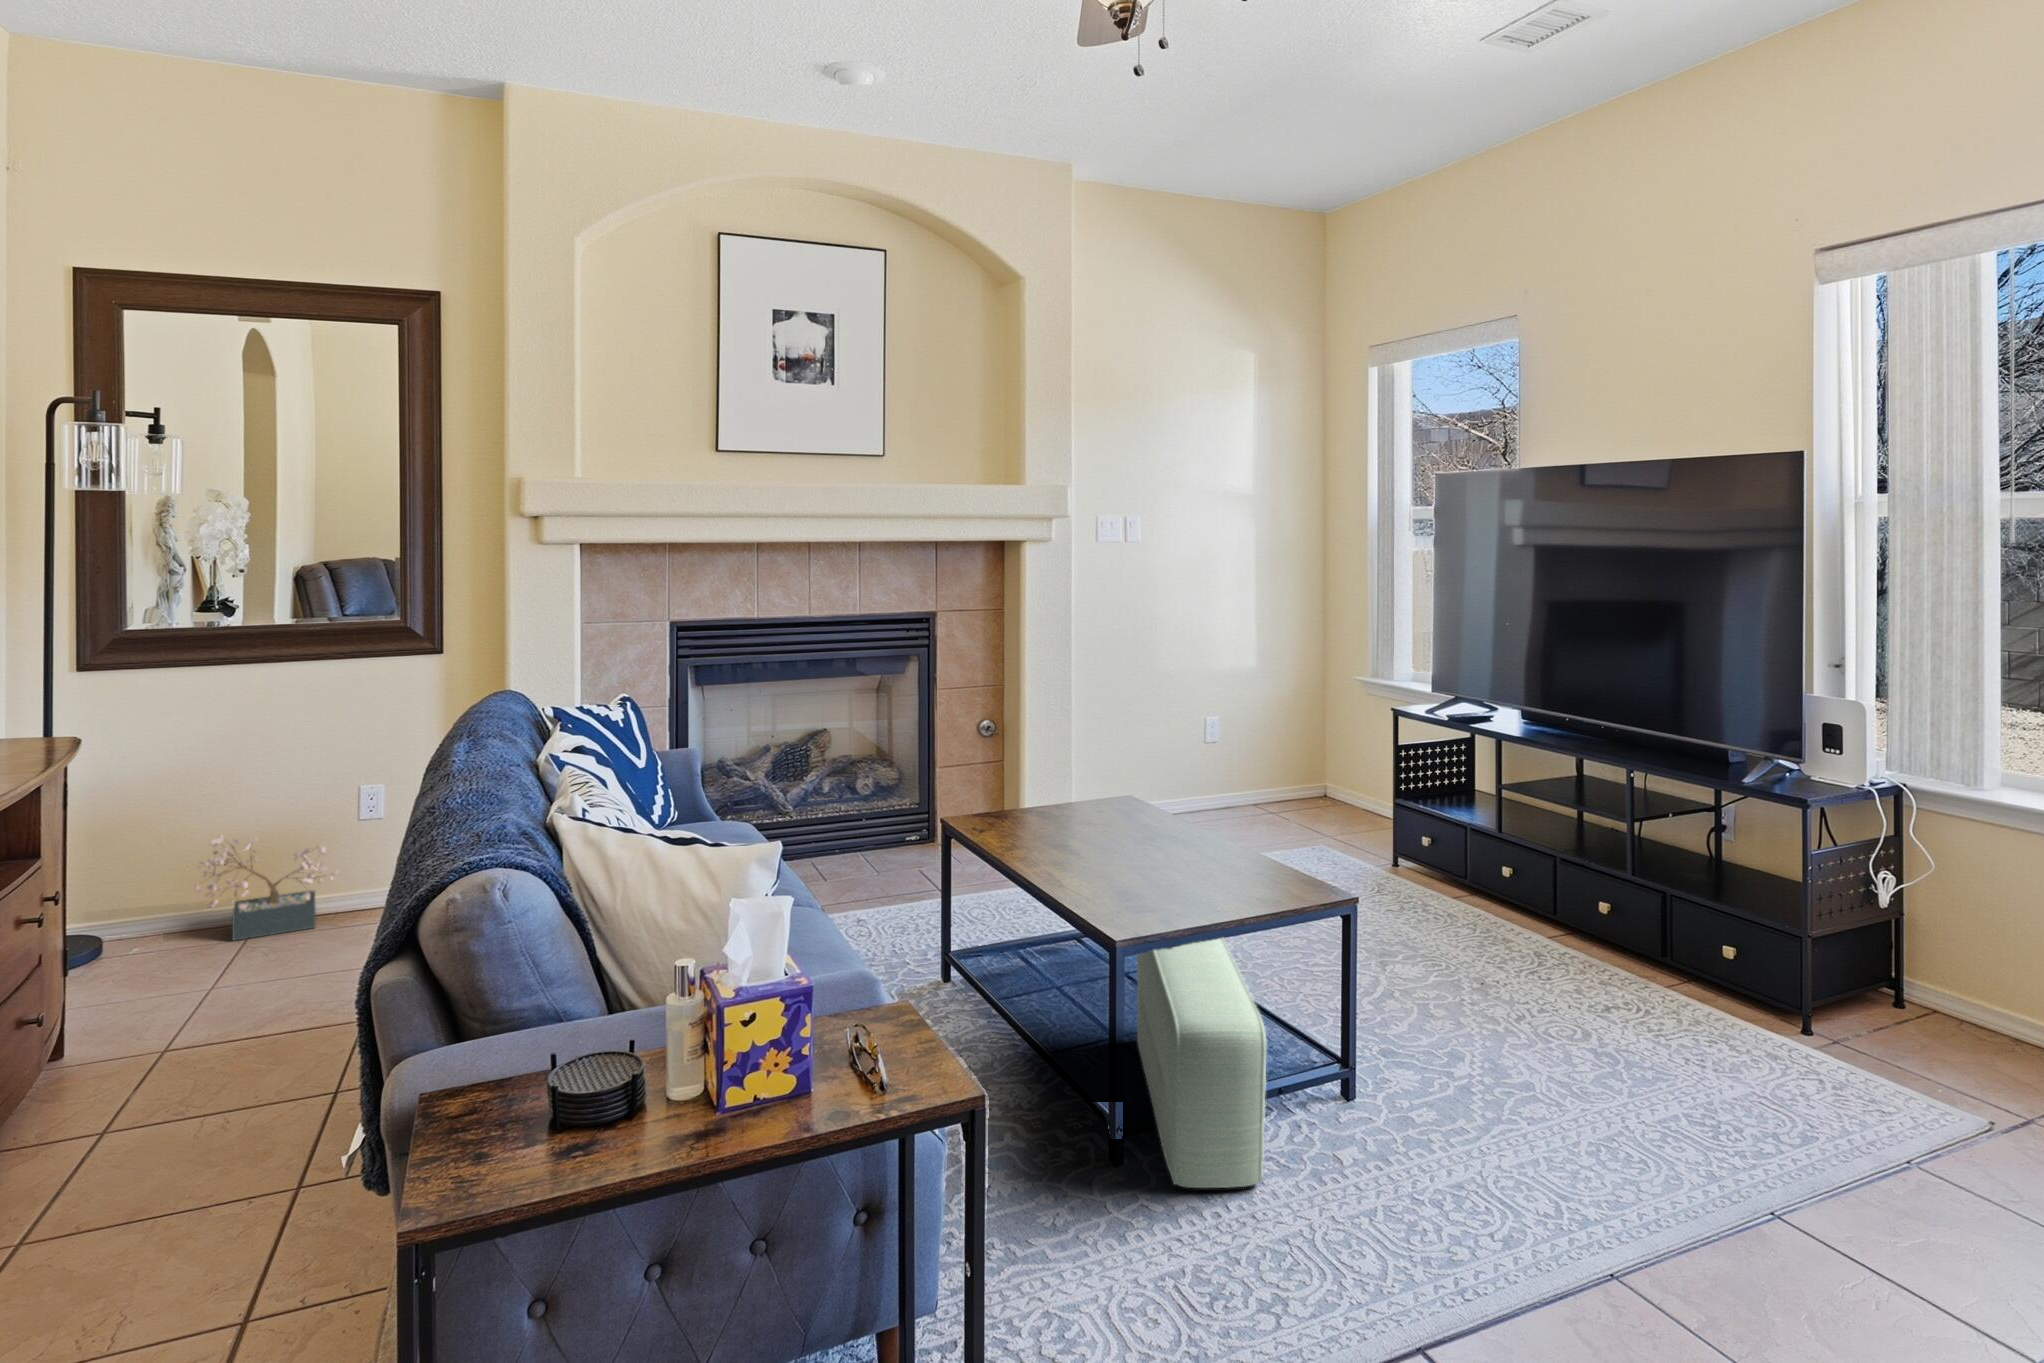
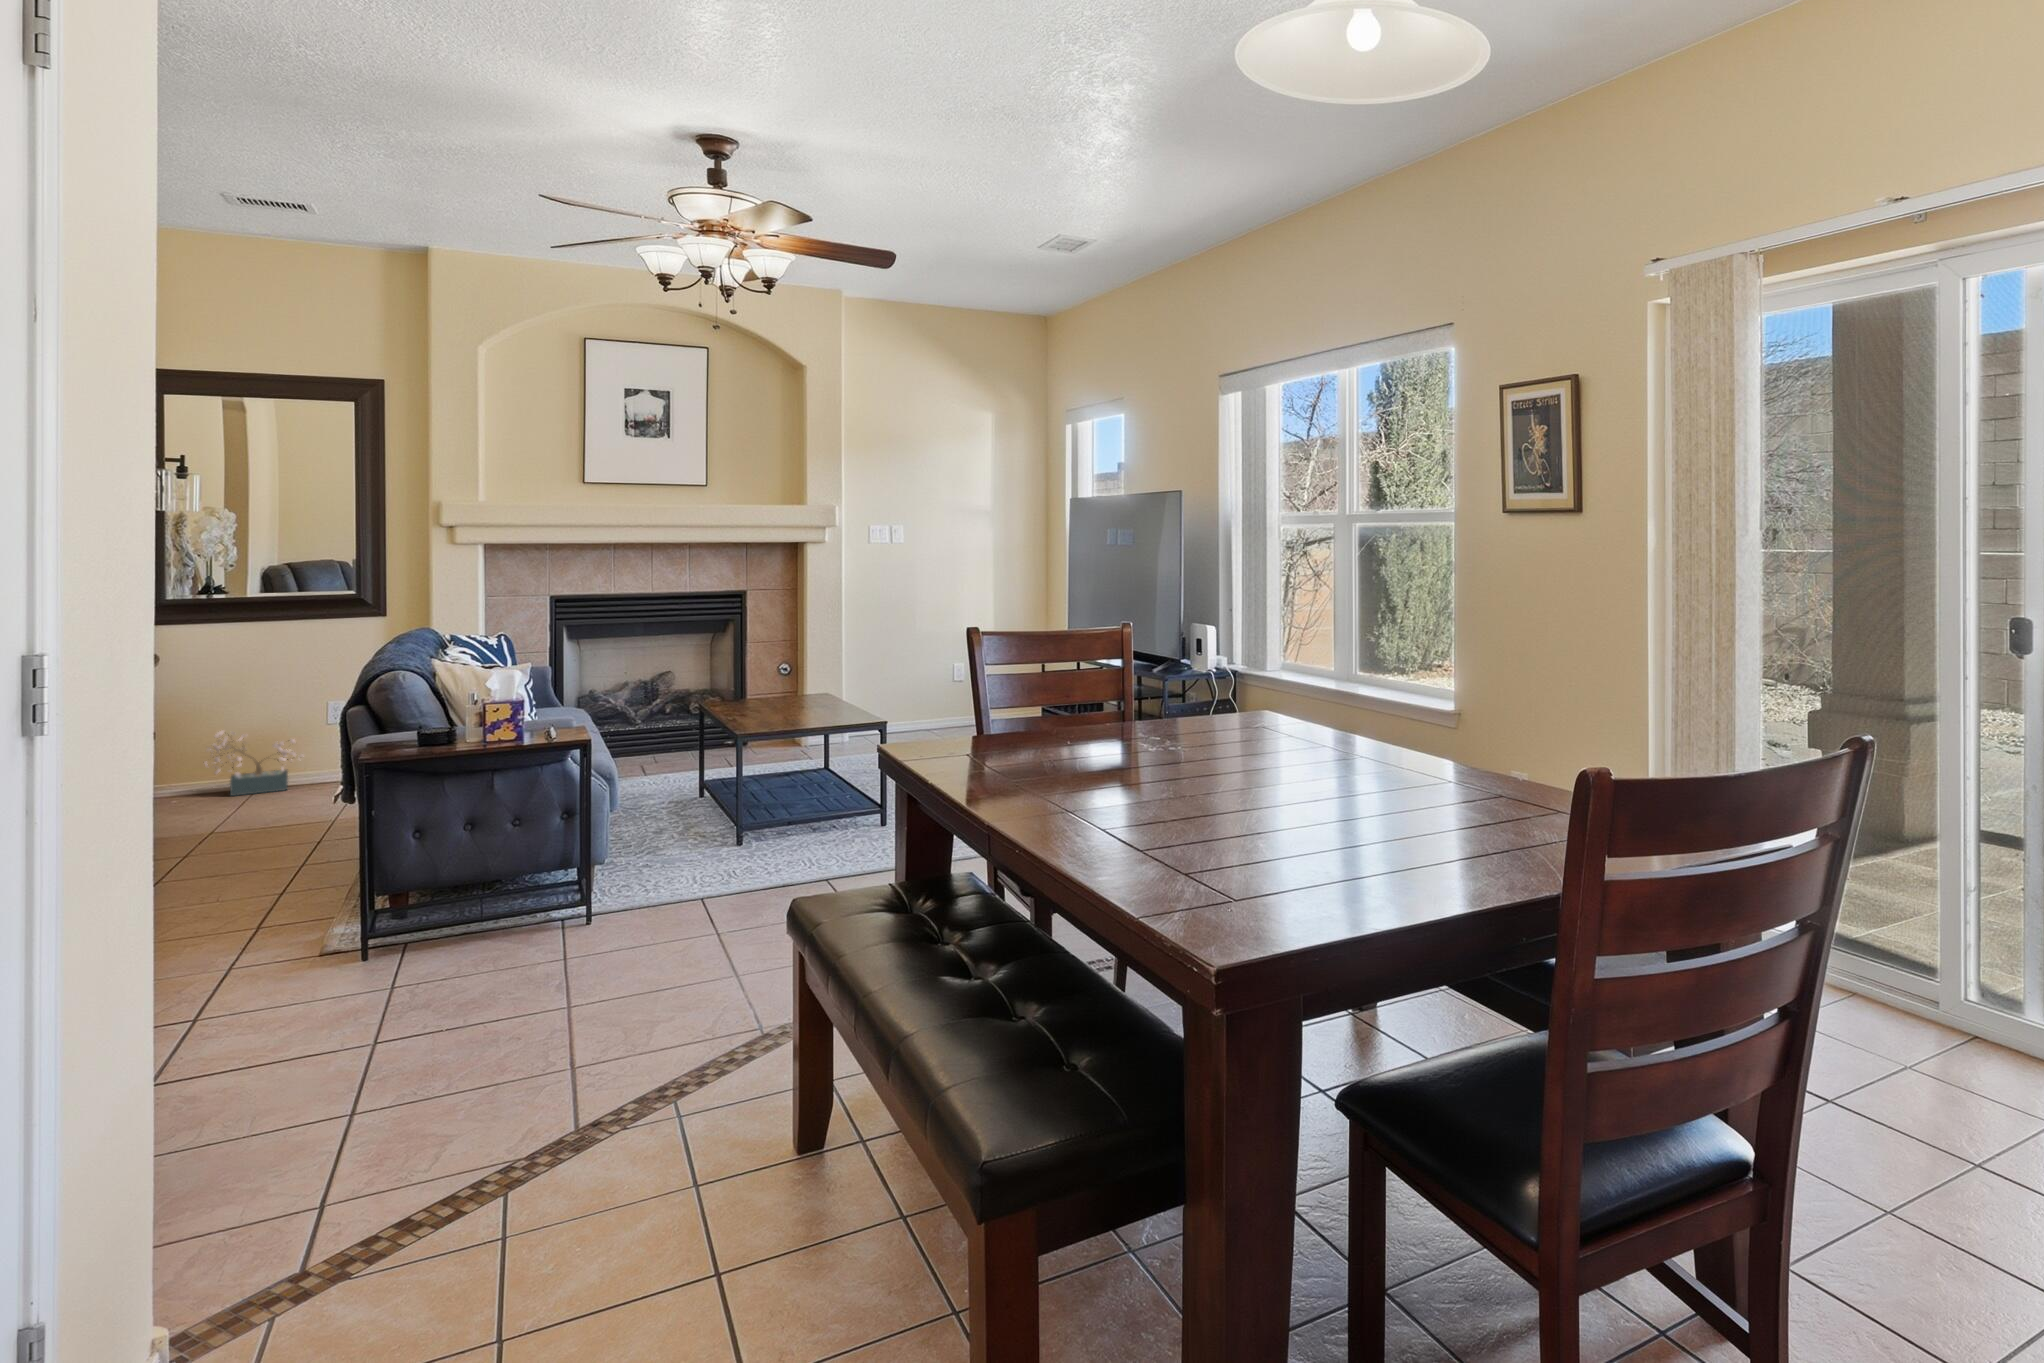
pouf: present [1137,938,1266,1188] -> none [765,735,840,845]

